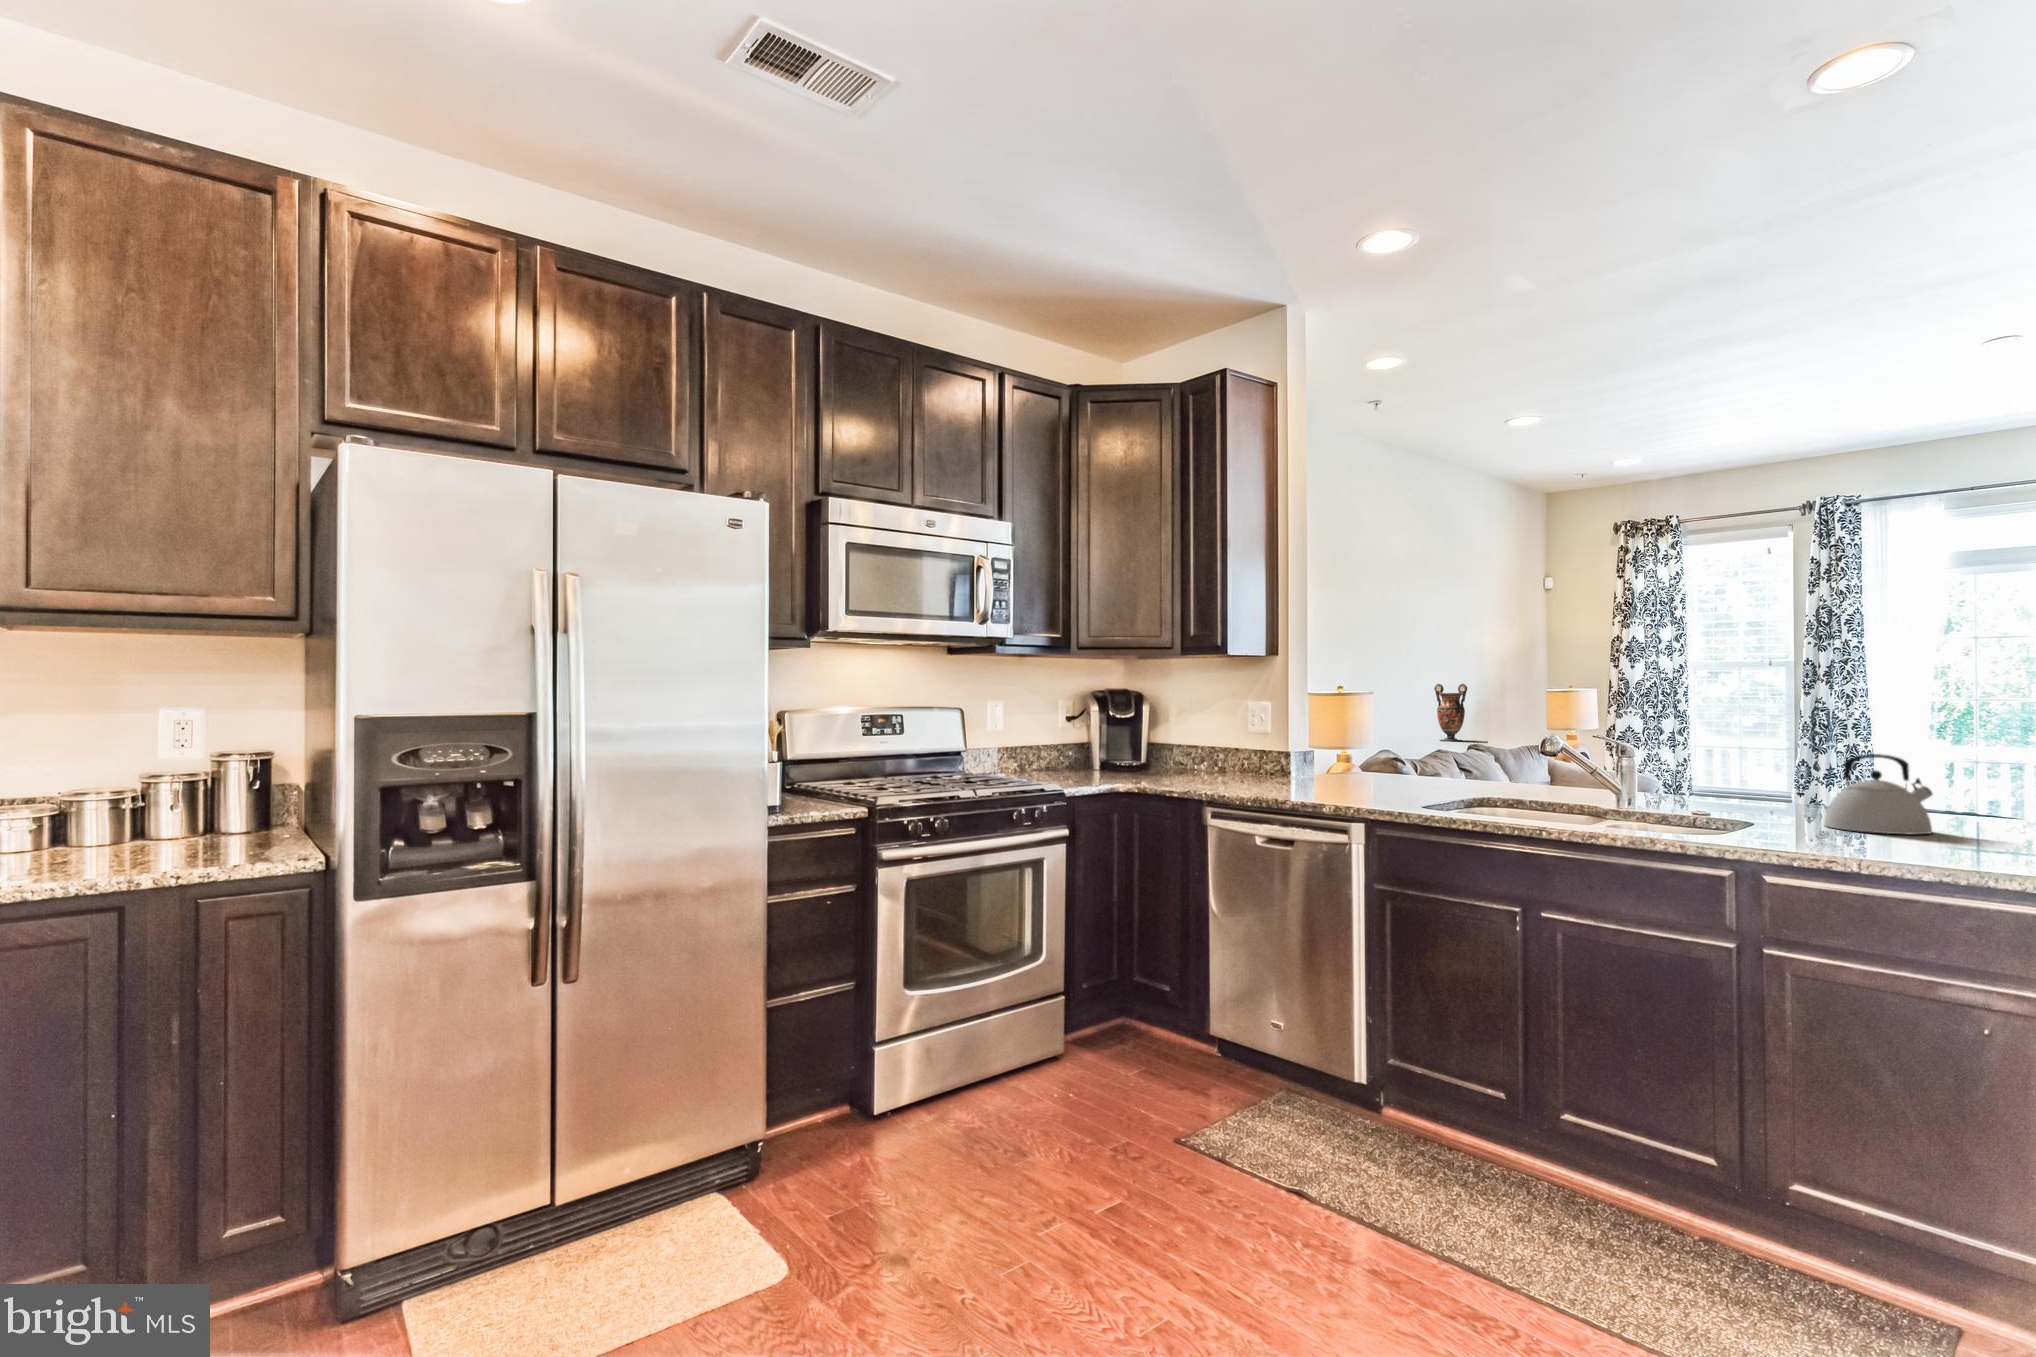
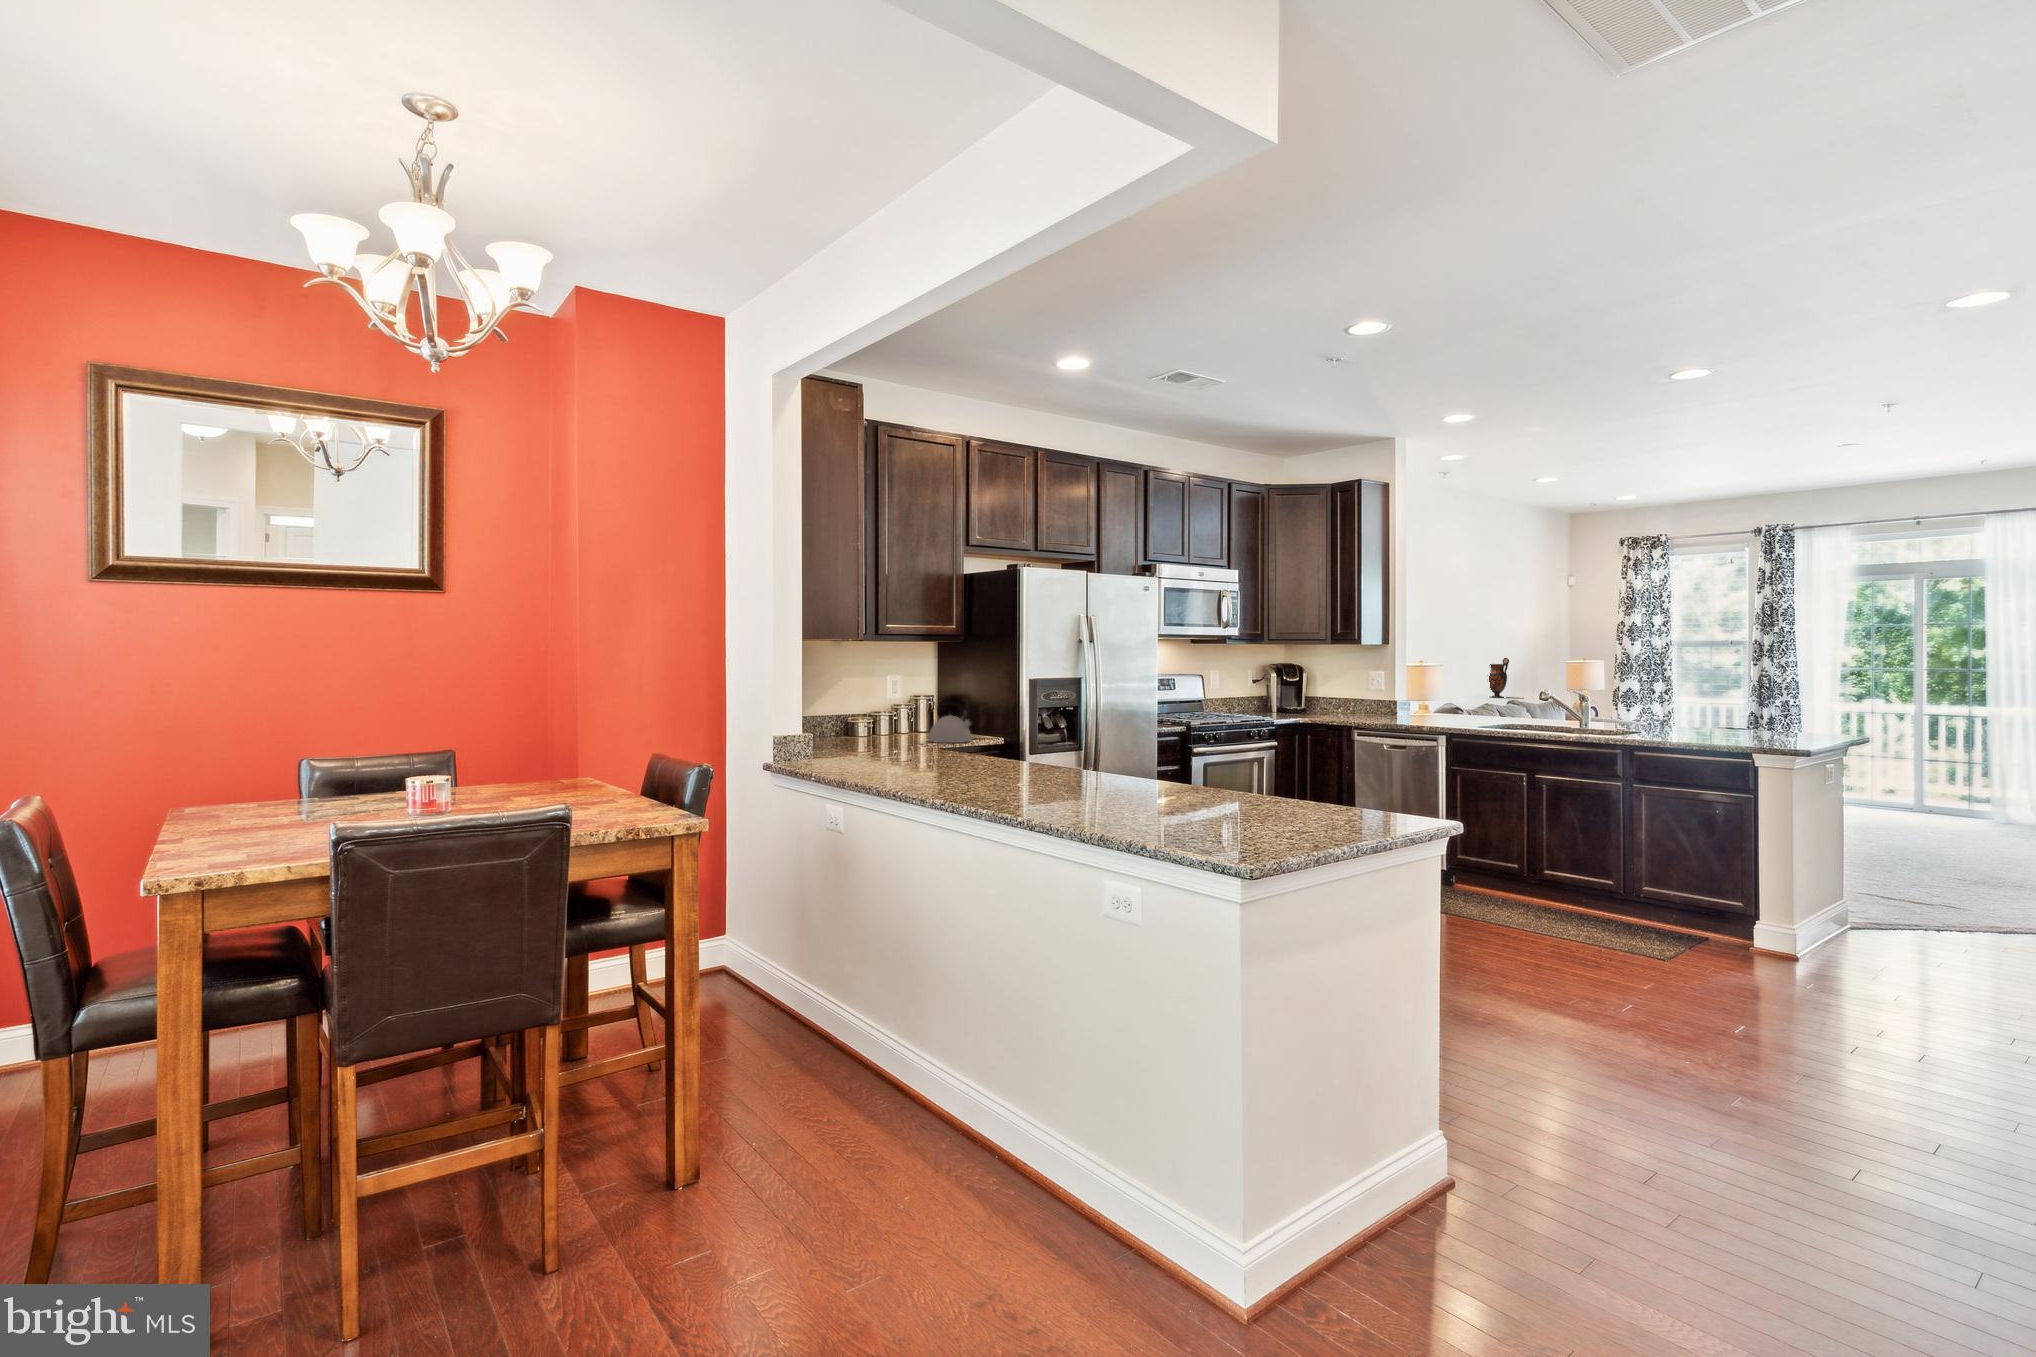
kettle: present [1824,754,1932,834] -> present [929,703,972,743]

